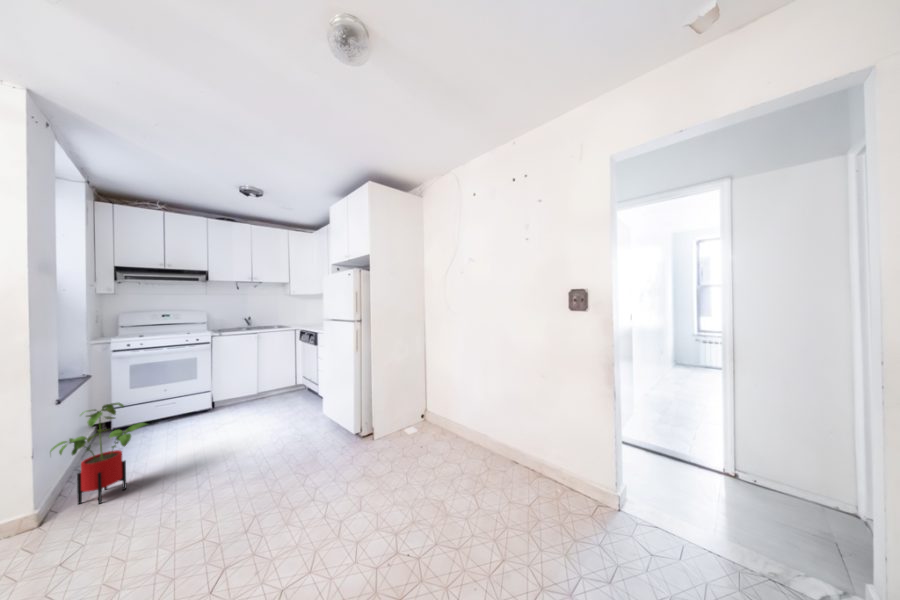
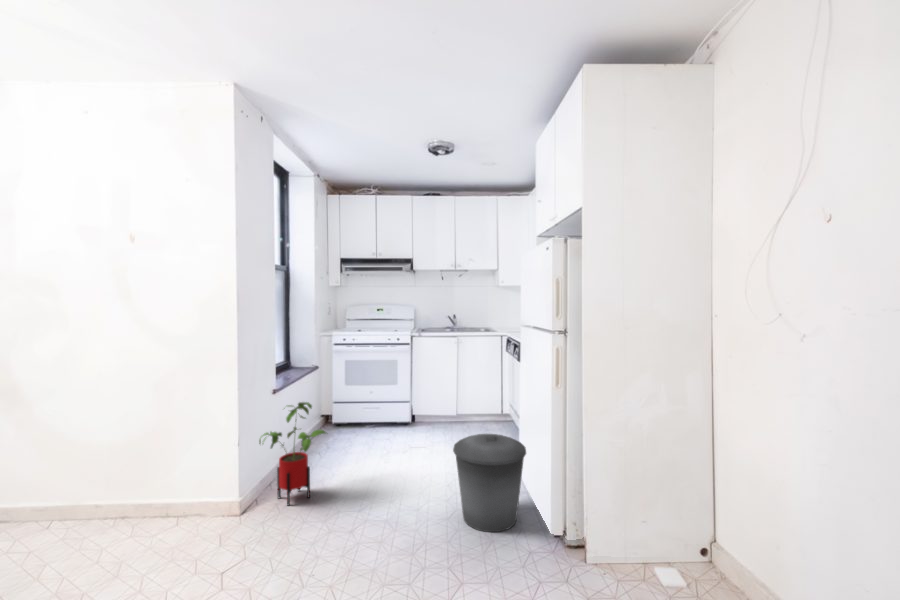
trash can: none [284,389,336,452] -> present [453,434,526,532]

